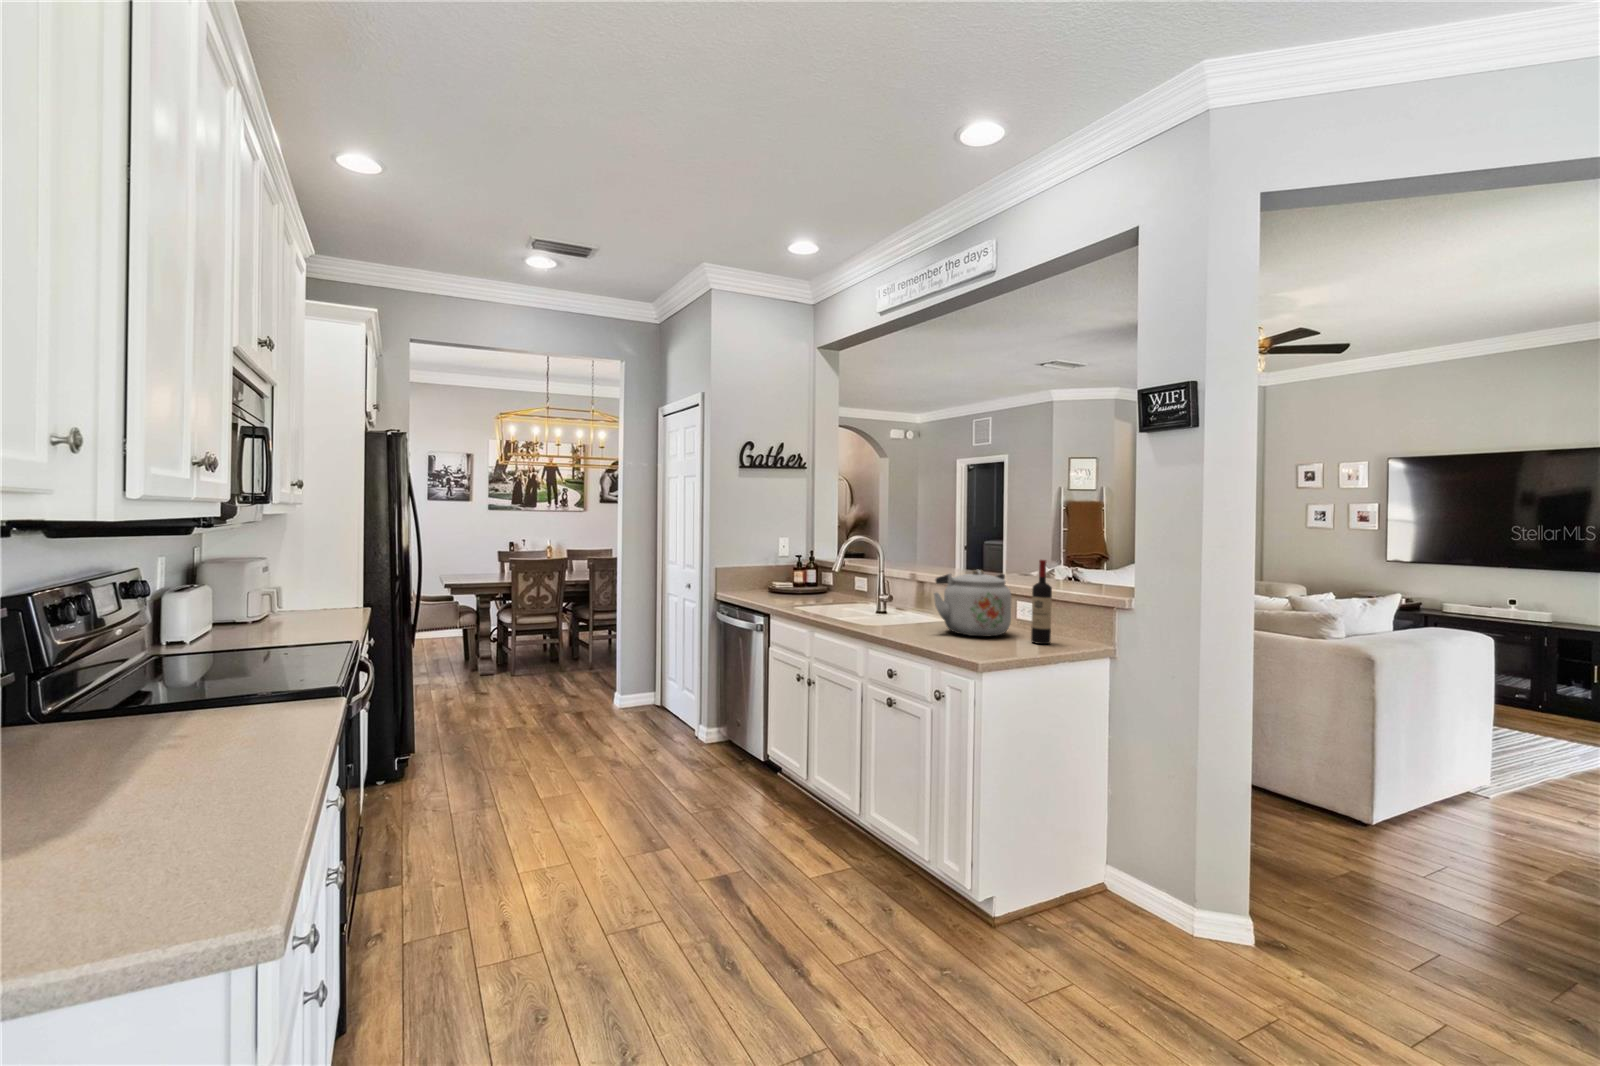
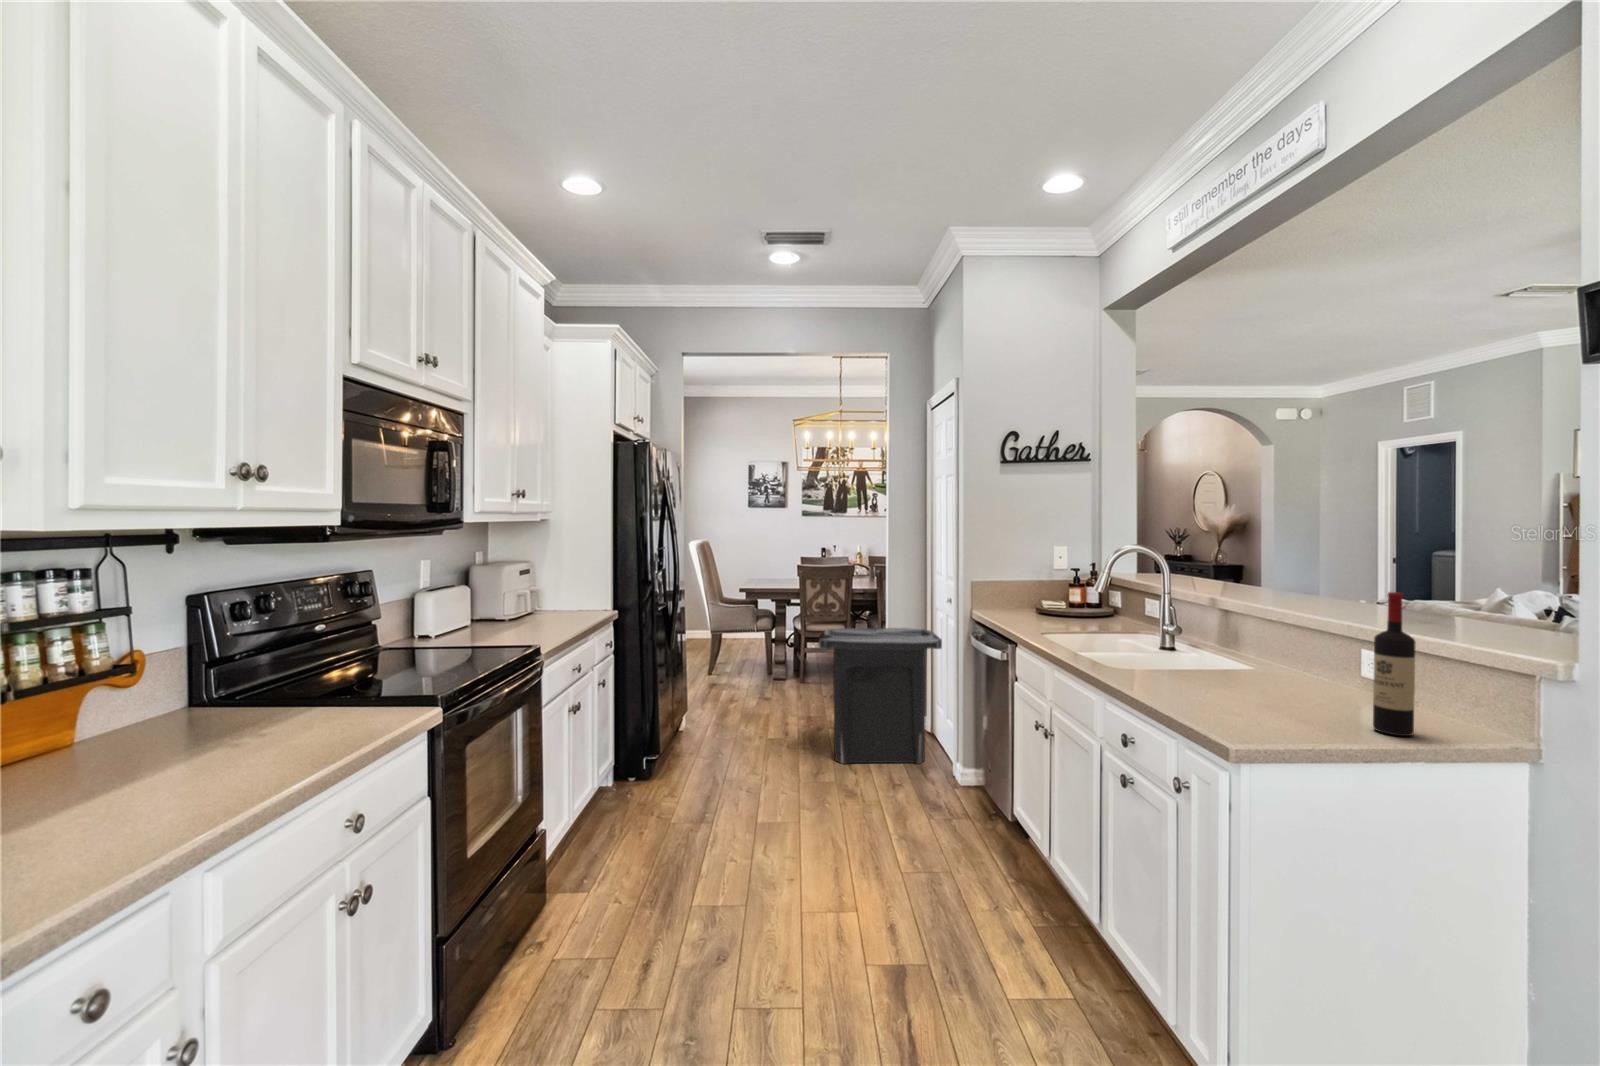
kettle: present [934,570,1011,636] -> none [1200,602,1348,709]
trash can: none [567,612,684,743] -> present [819,628,942,764]

